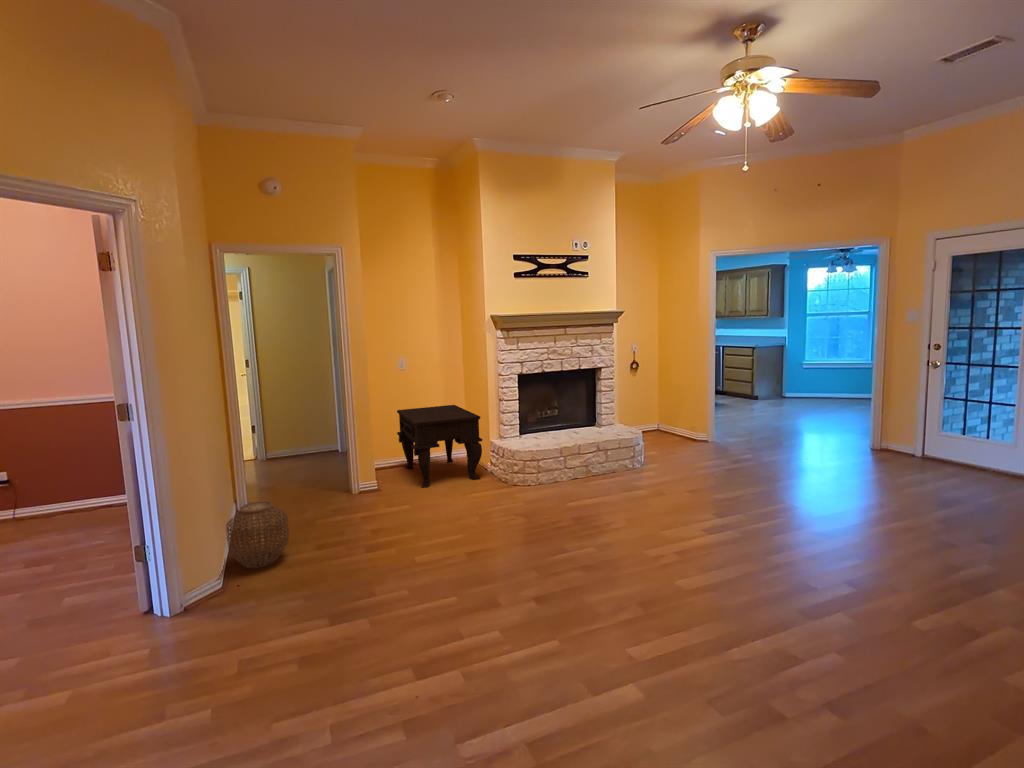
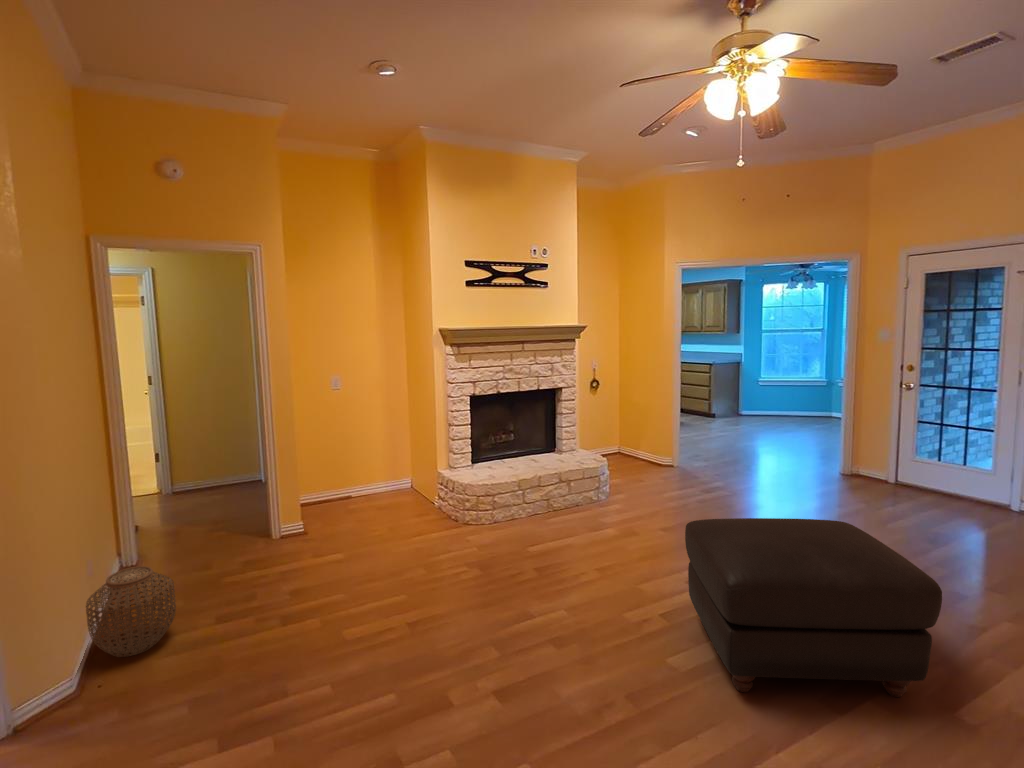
side table: present [397,405,482,488] -> none [331,429,429,528]
ottoman: none [700,470,904,609] -> present [685,518,942,697]

